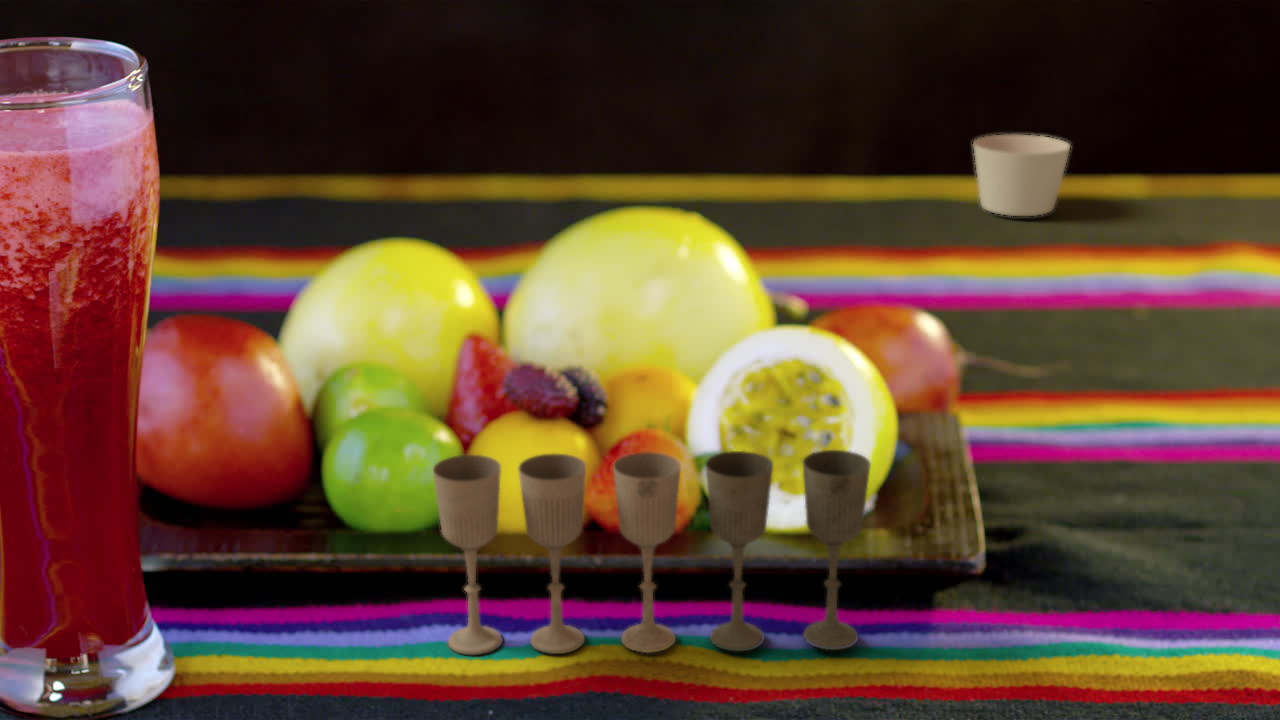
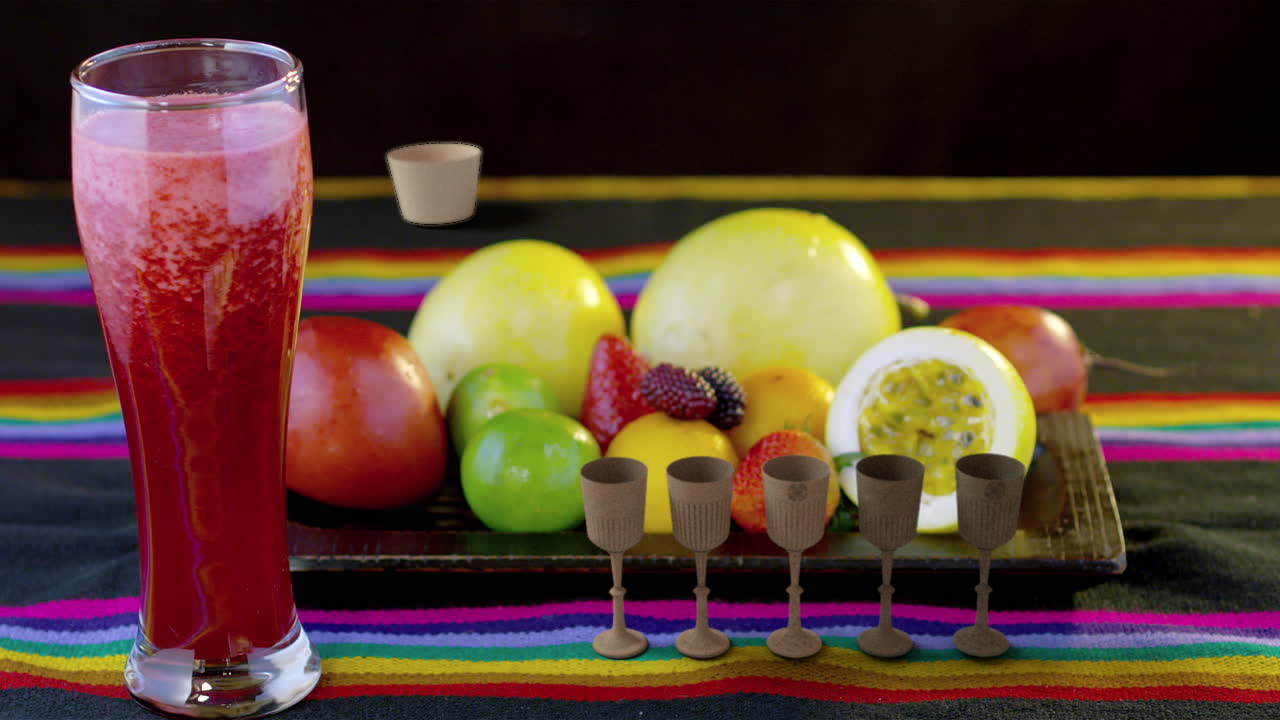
candle: present [973,135,1070,216] -> present [388,144,480,224]

